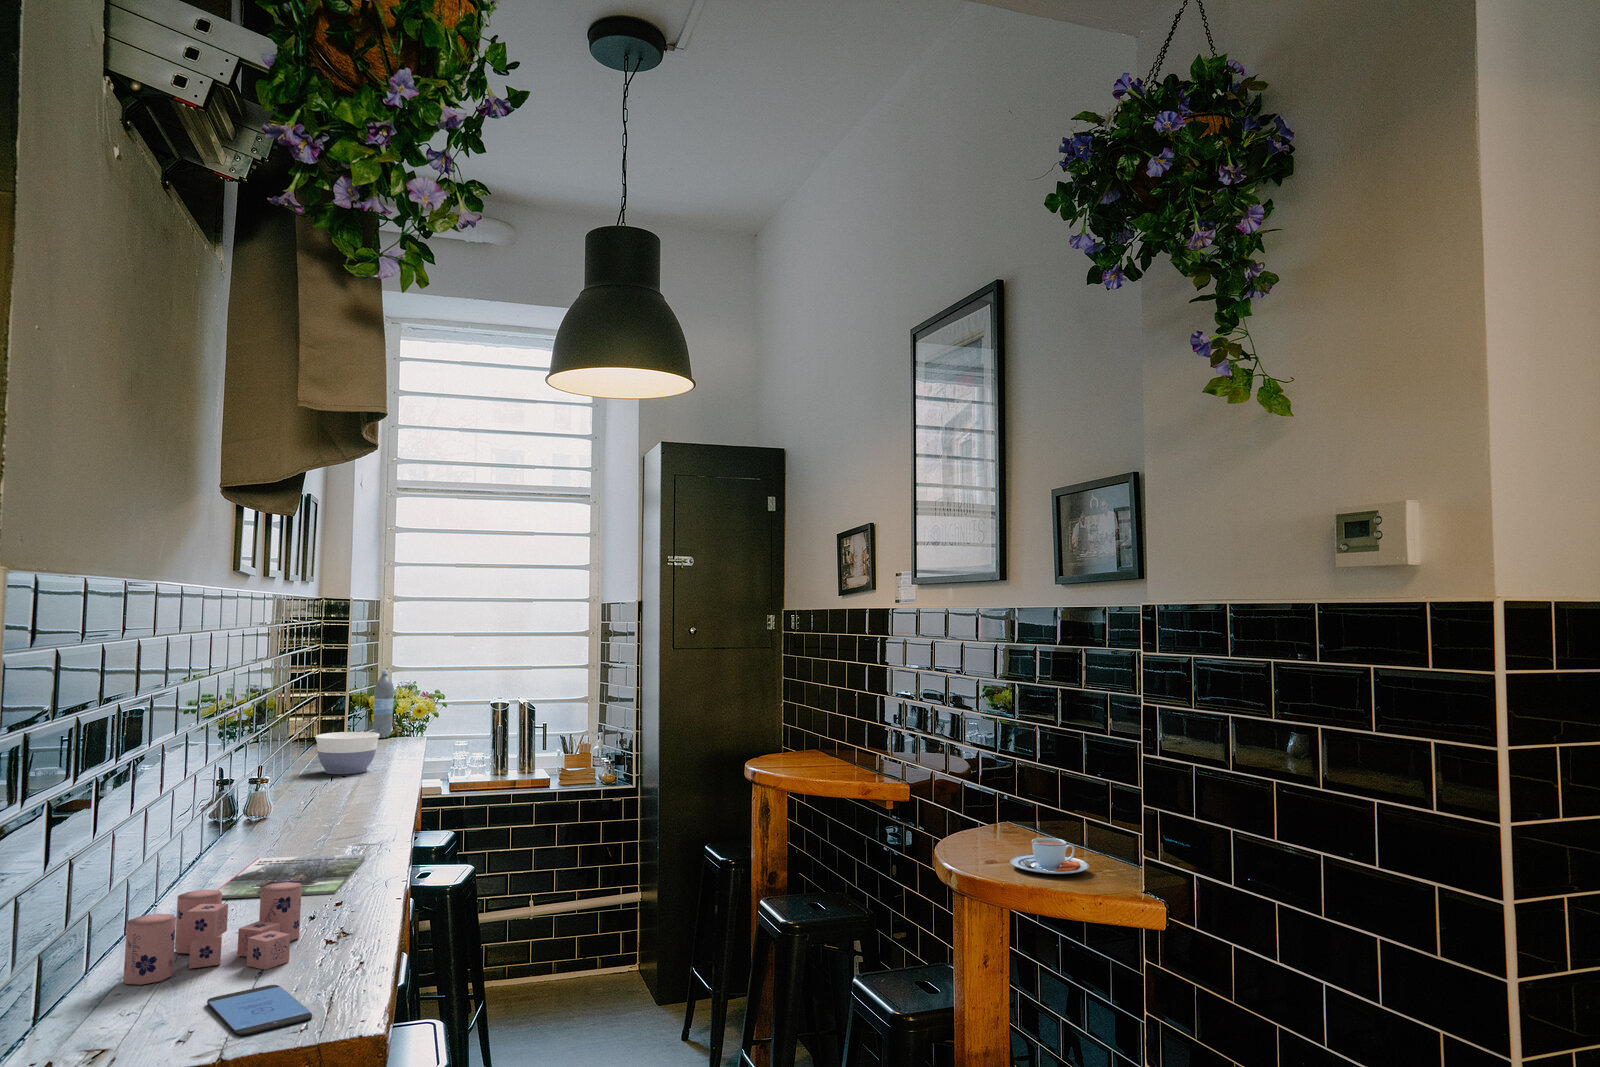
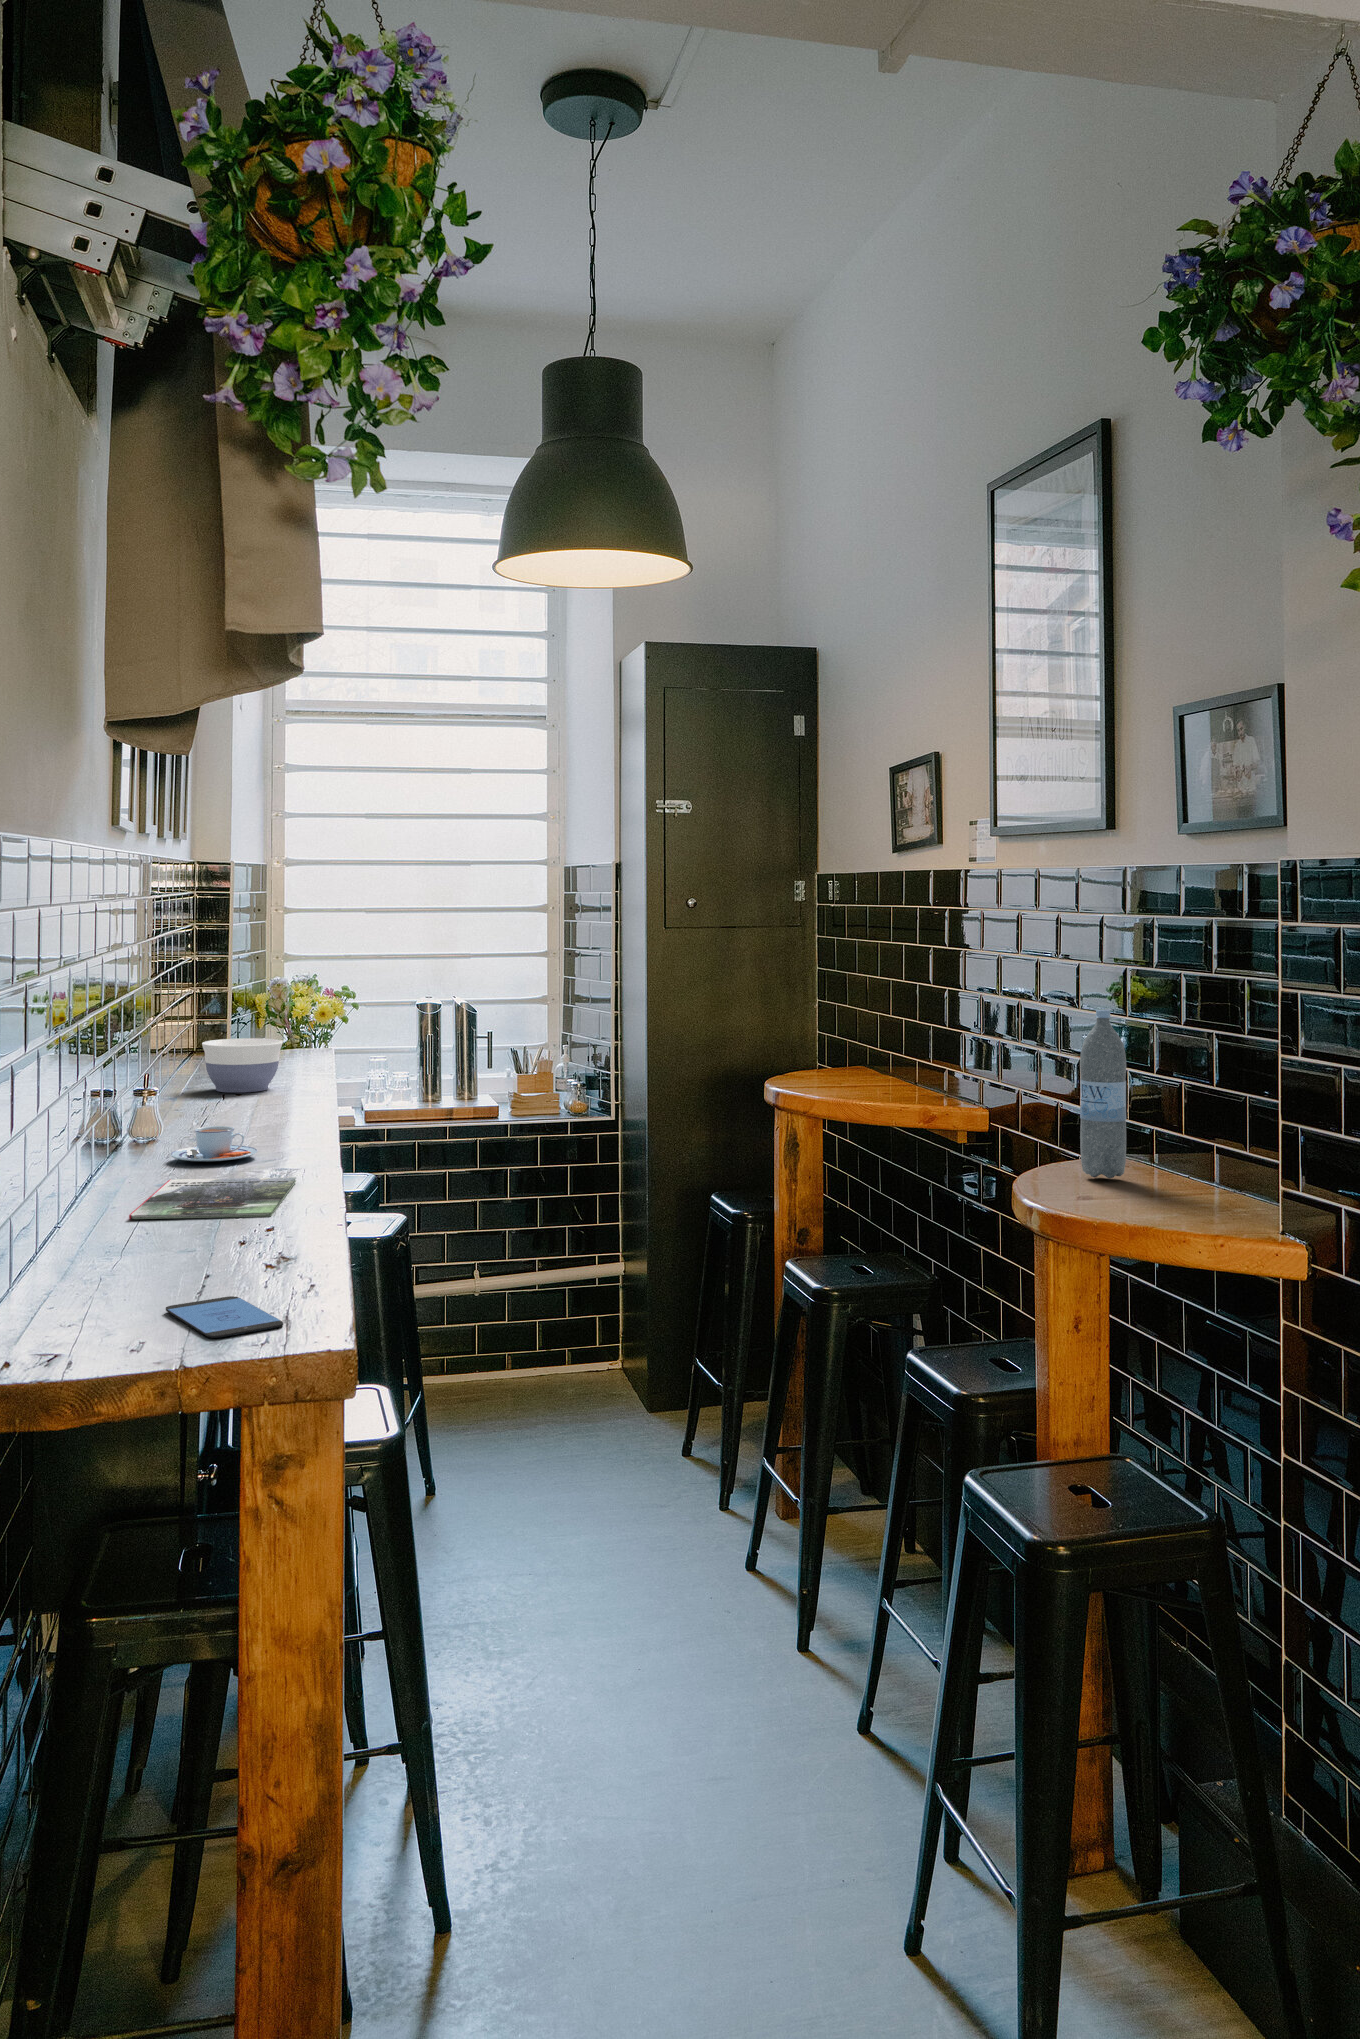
water bottle: present [373,670,394,737] -> present [1080,1009,1126,1178]
teacup: present [1010,838,1089,874] -> present [170,1126,258,1161]
candle: present [123,882,302,985] -> none [66,1194,245,1294]

